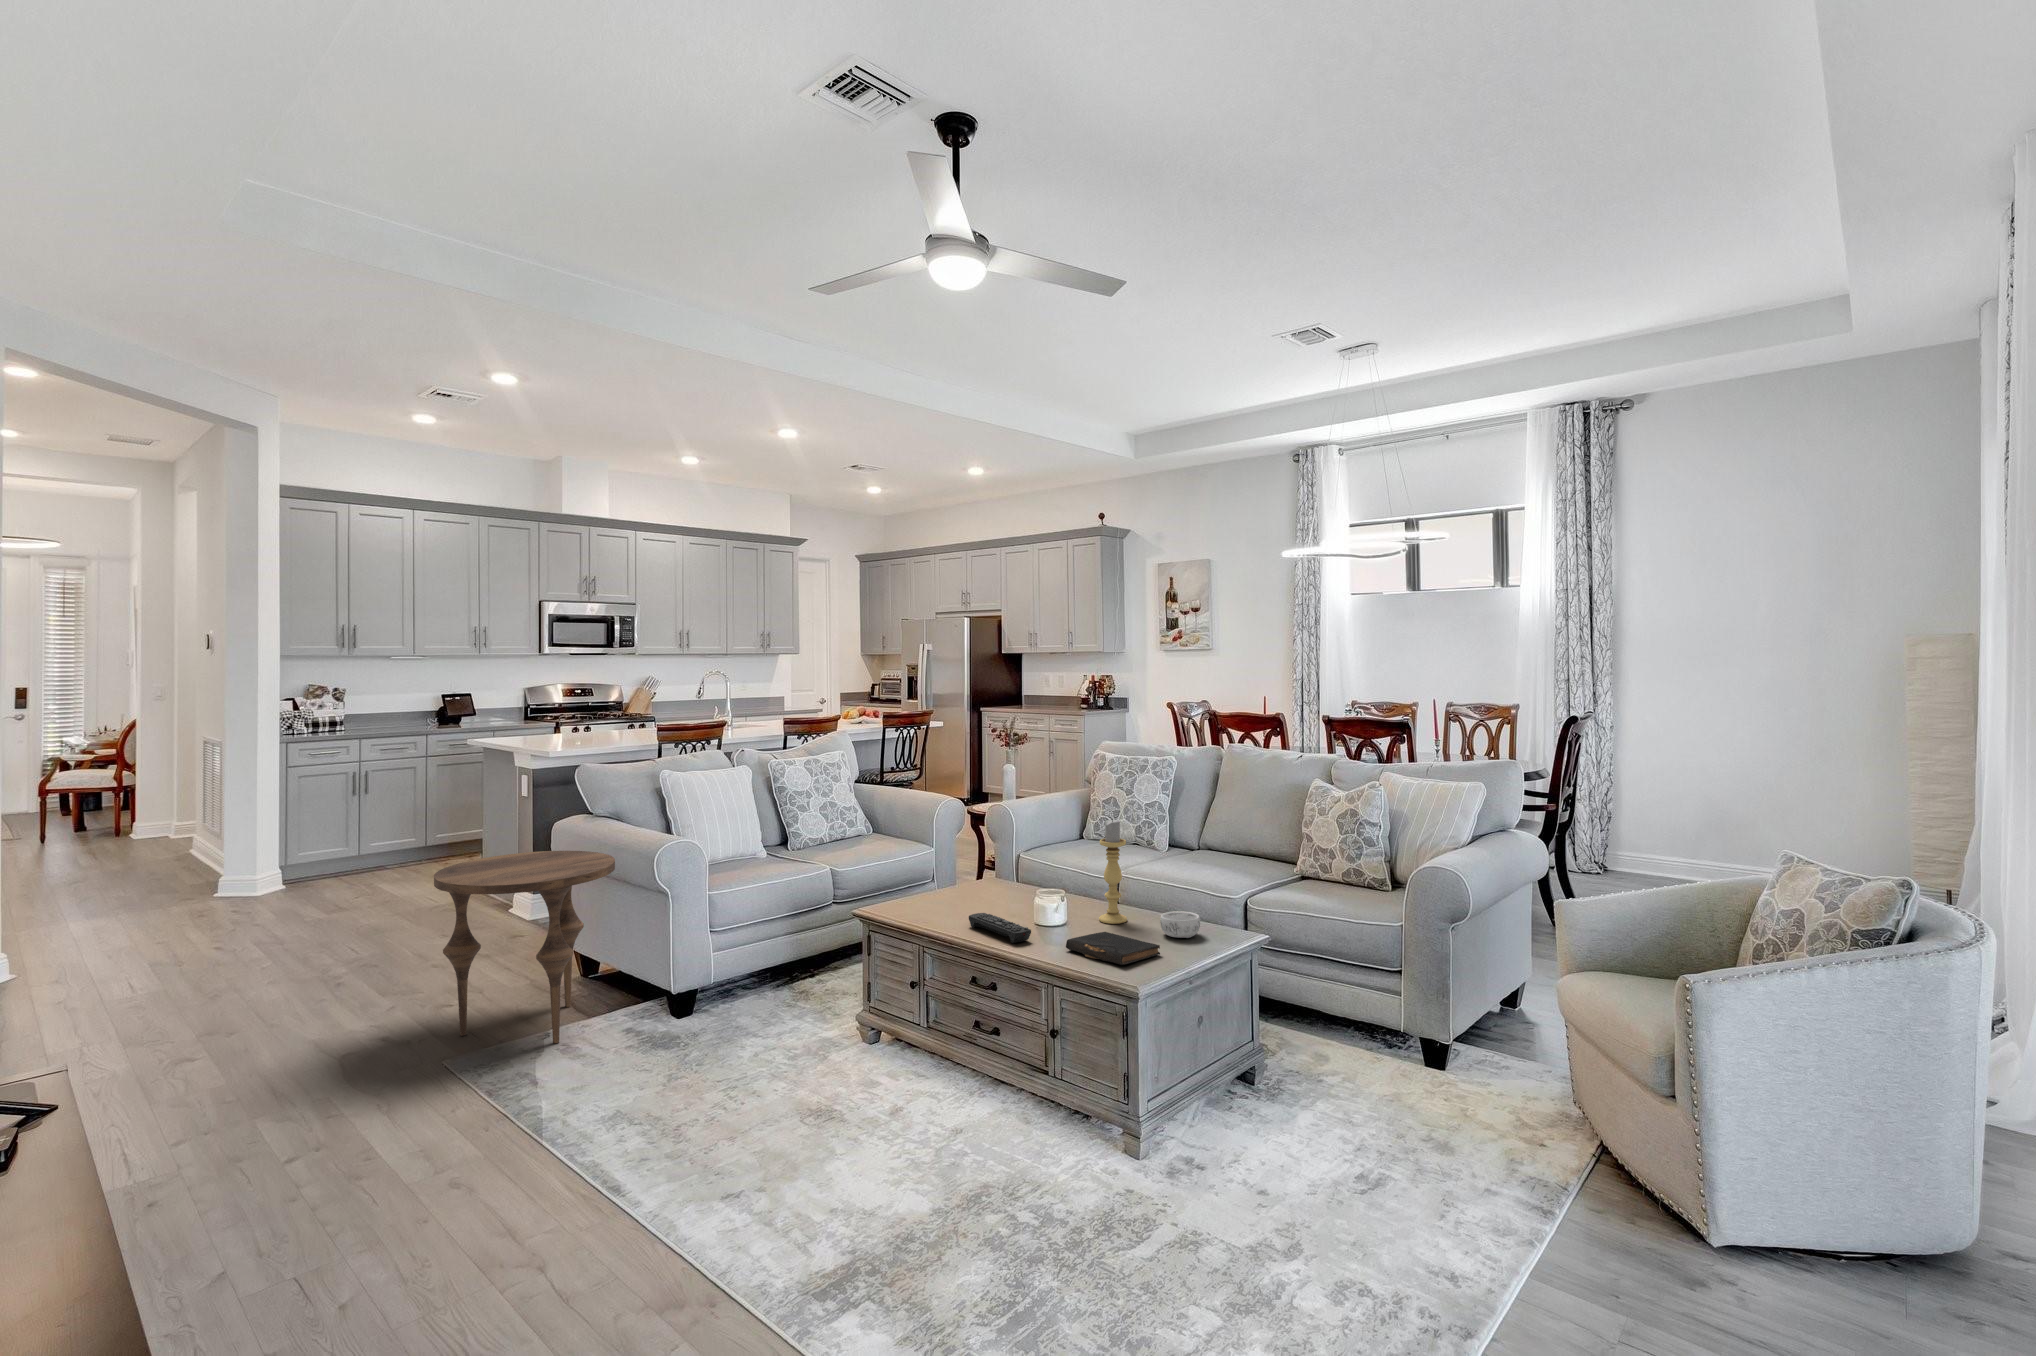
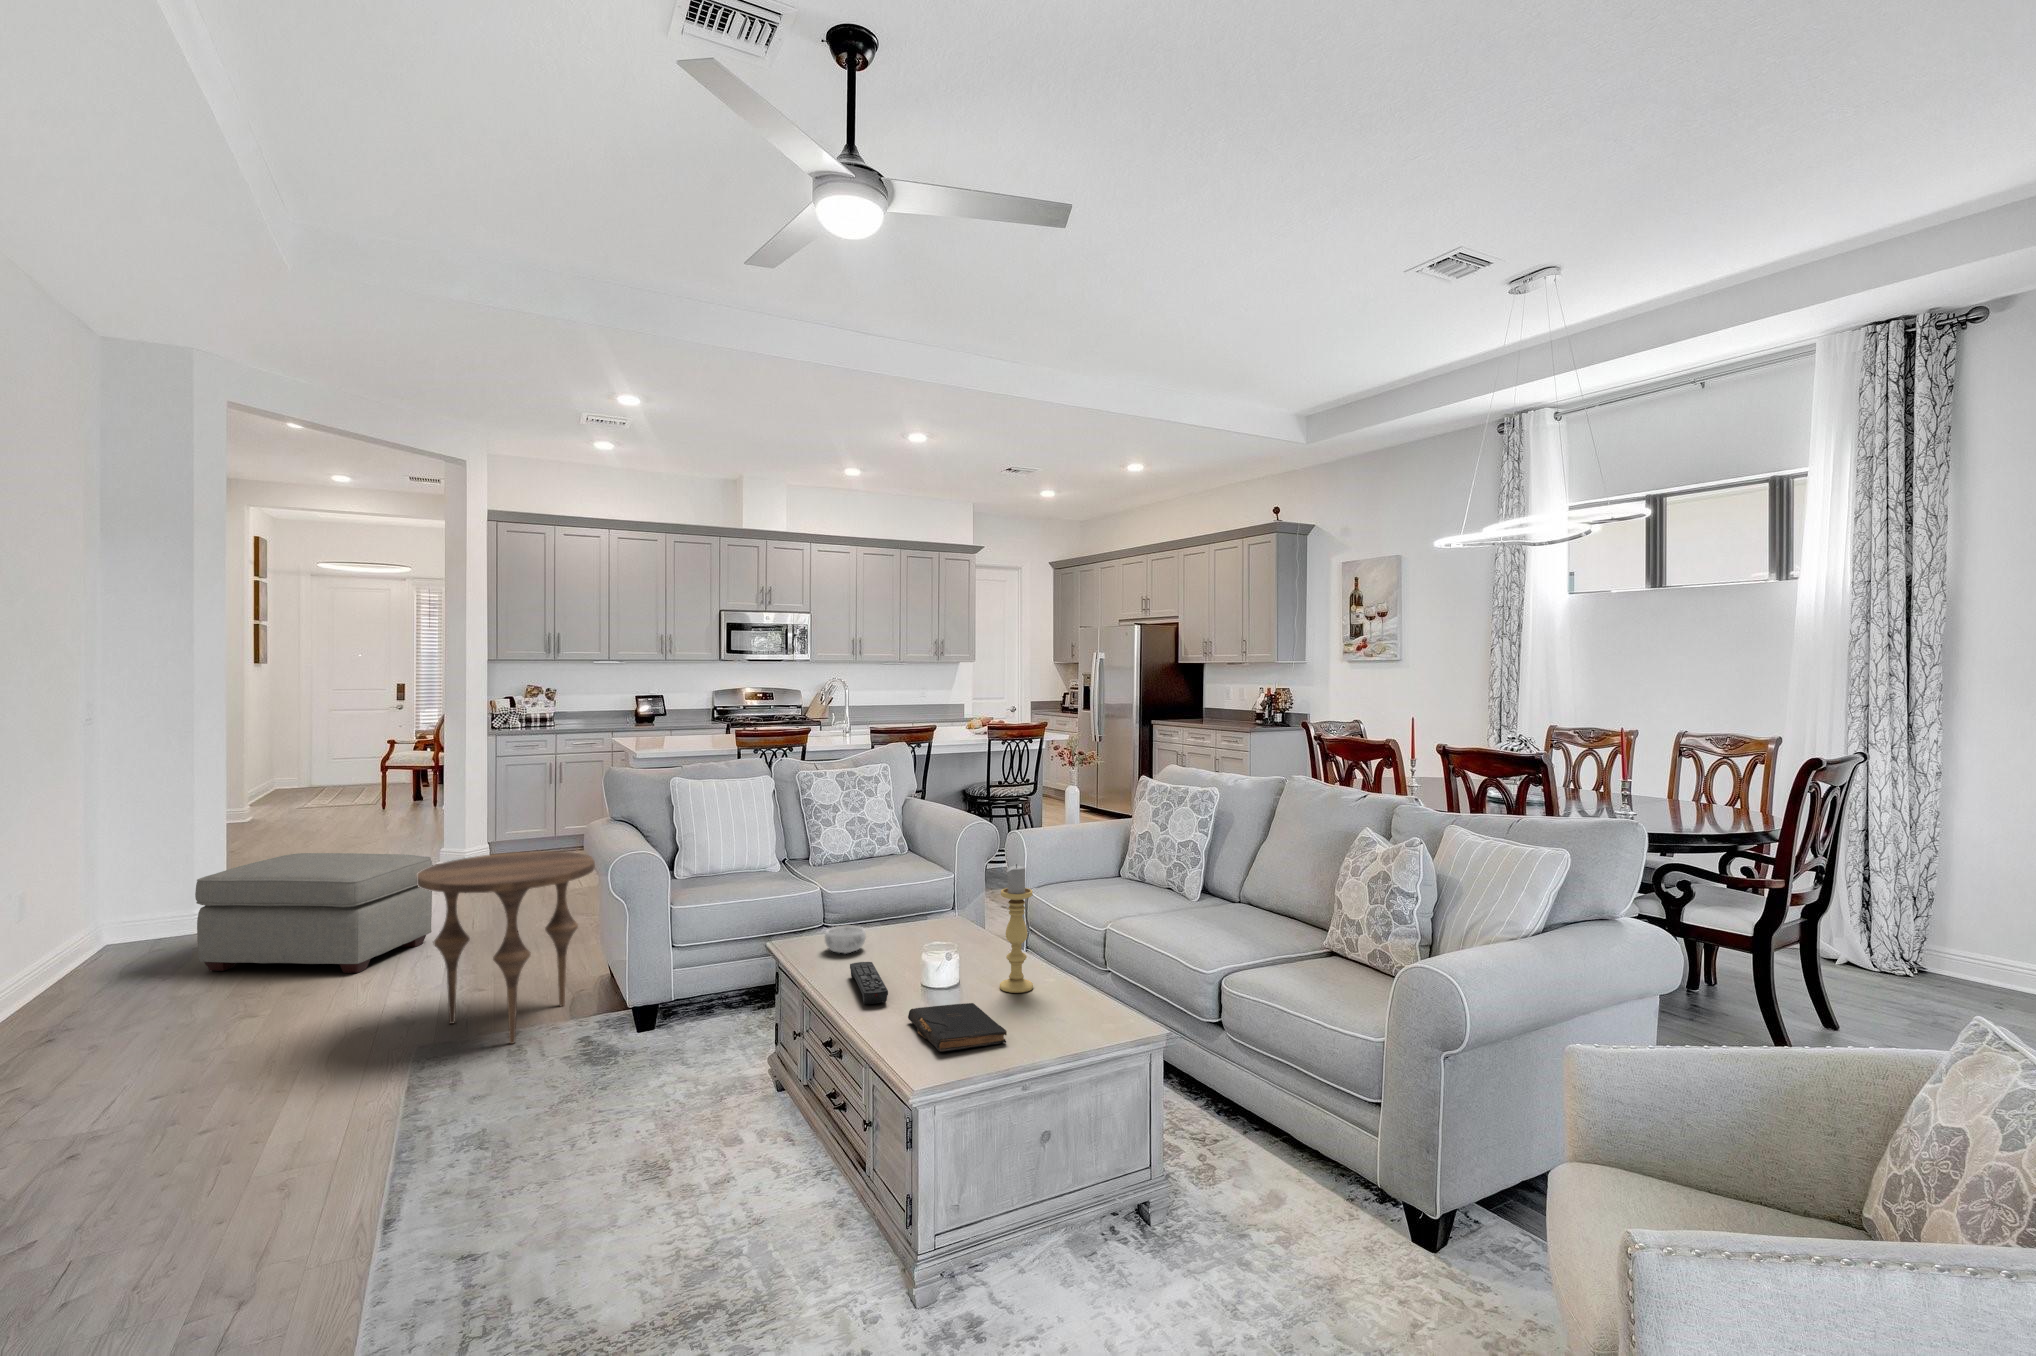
ottoman: none [50,875,332,1025] -> present [195,853,433,973]
decorative bowl: present [1160,911,1200,938] -> present [825,926,866,953]

